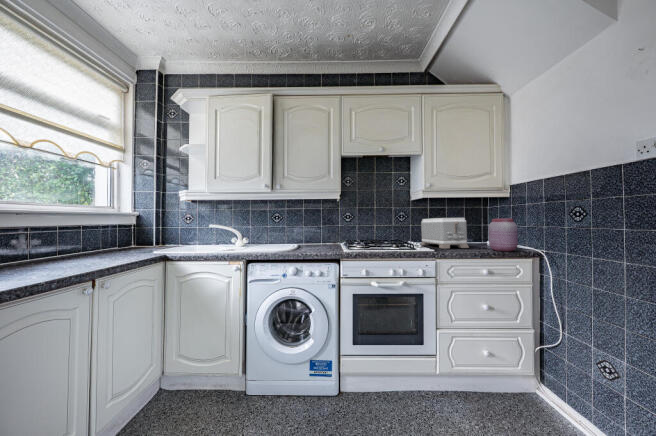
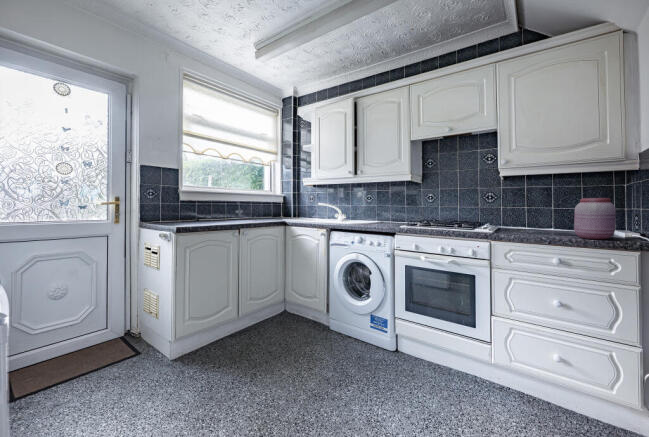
toaster: present [421,218,469,249] -> none [511,198,555,234]

